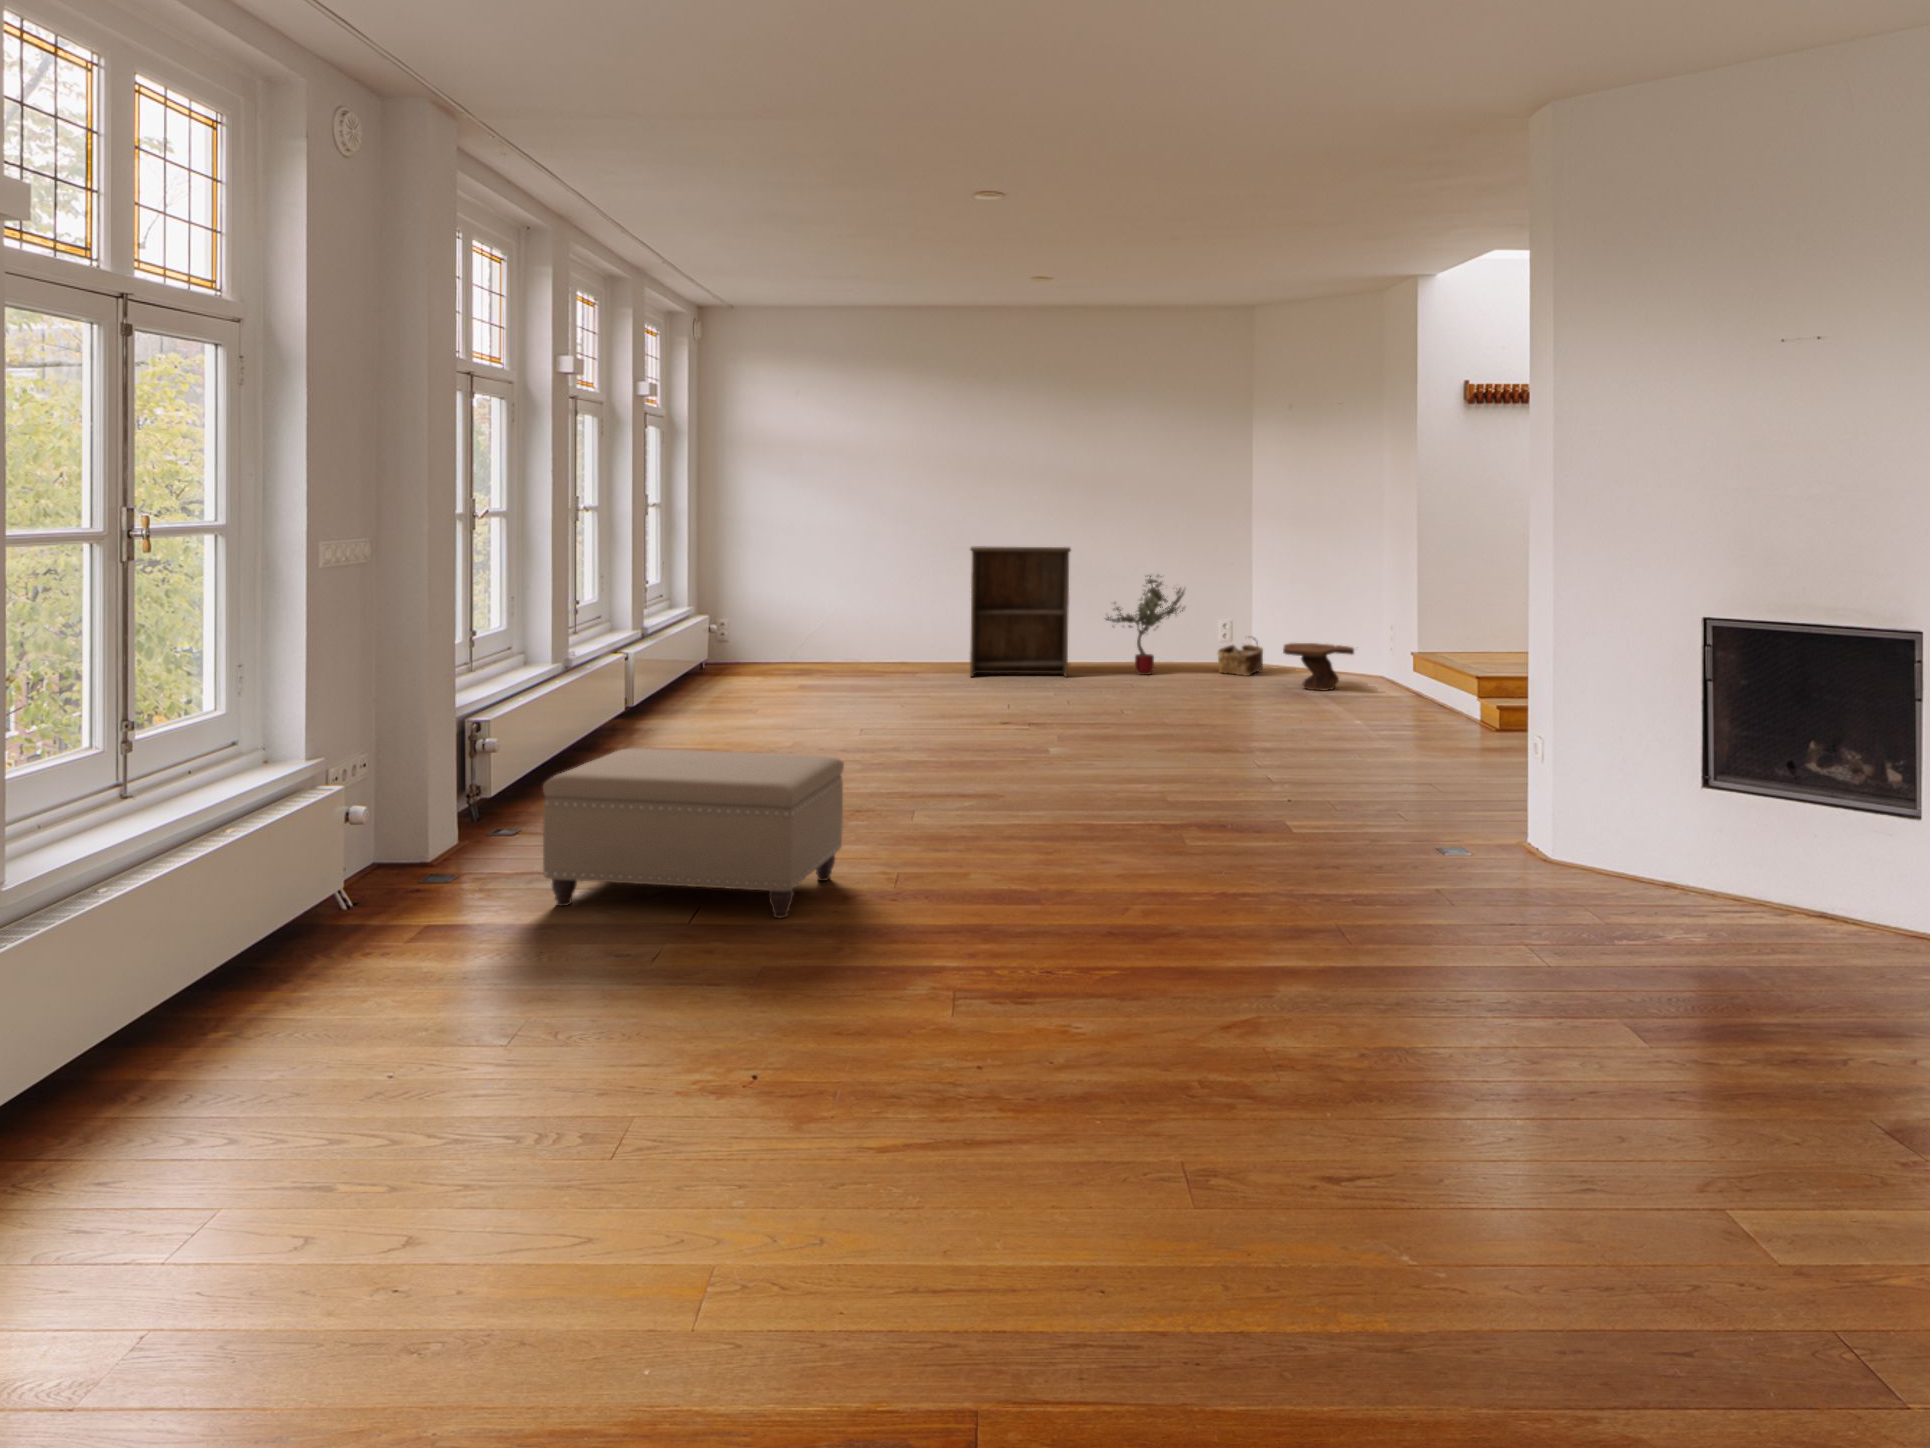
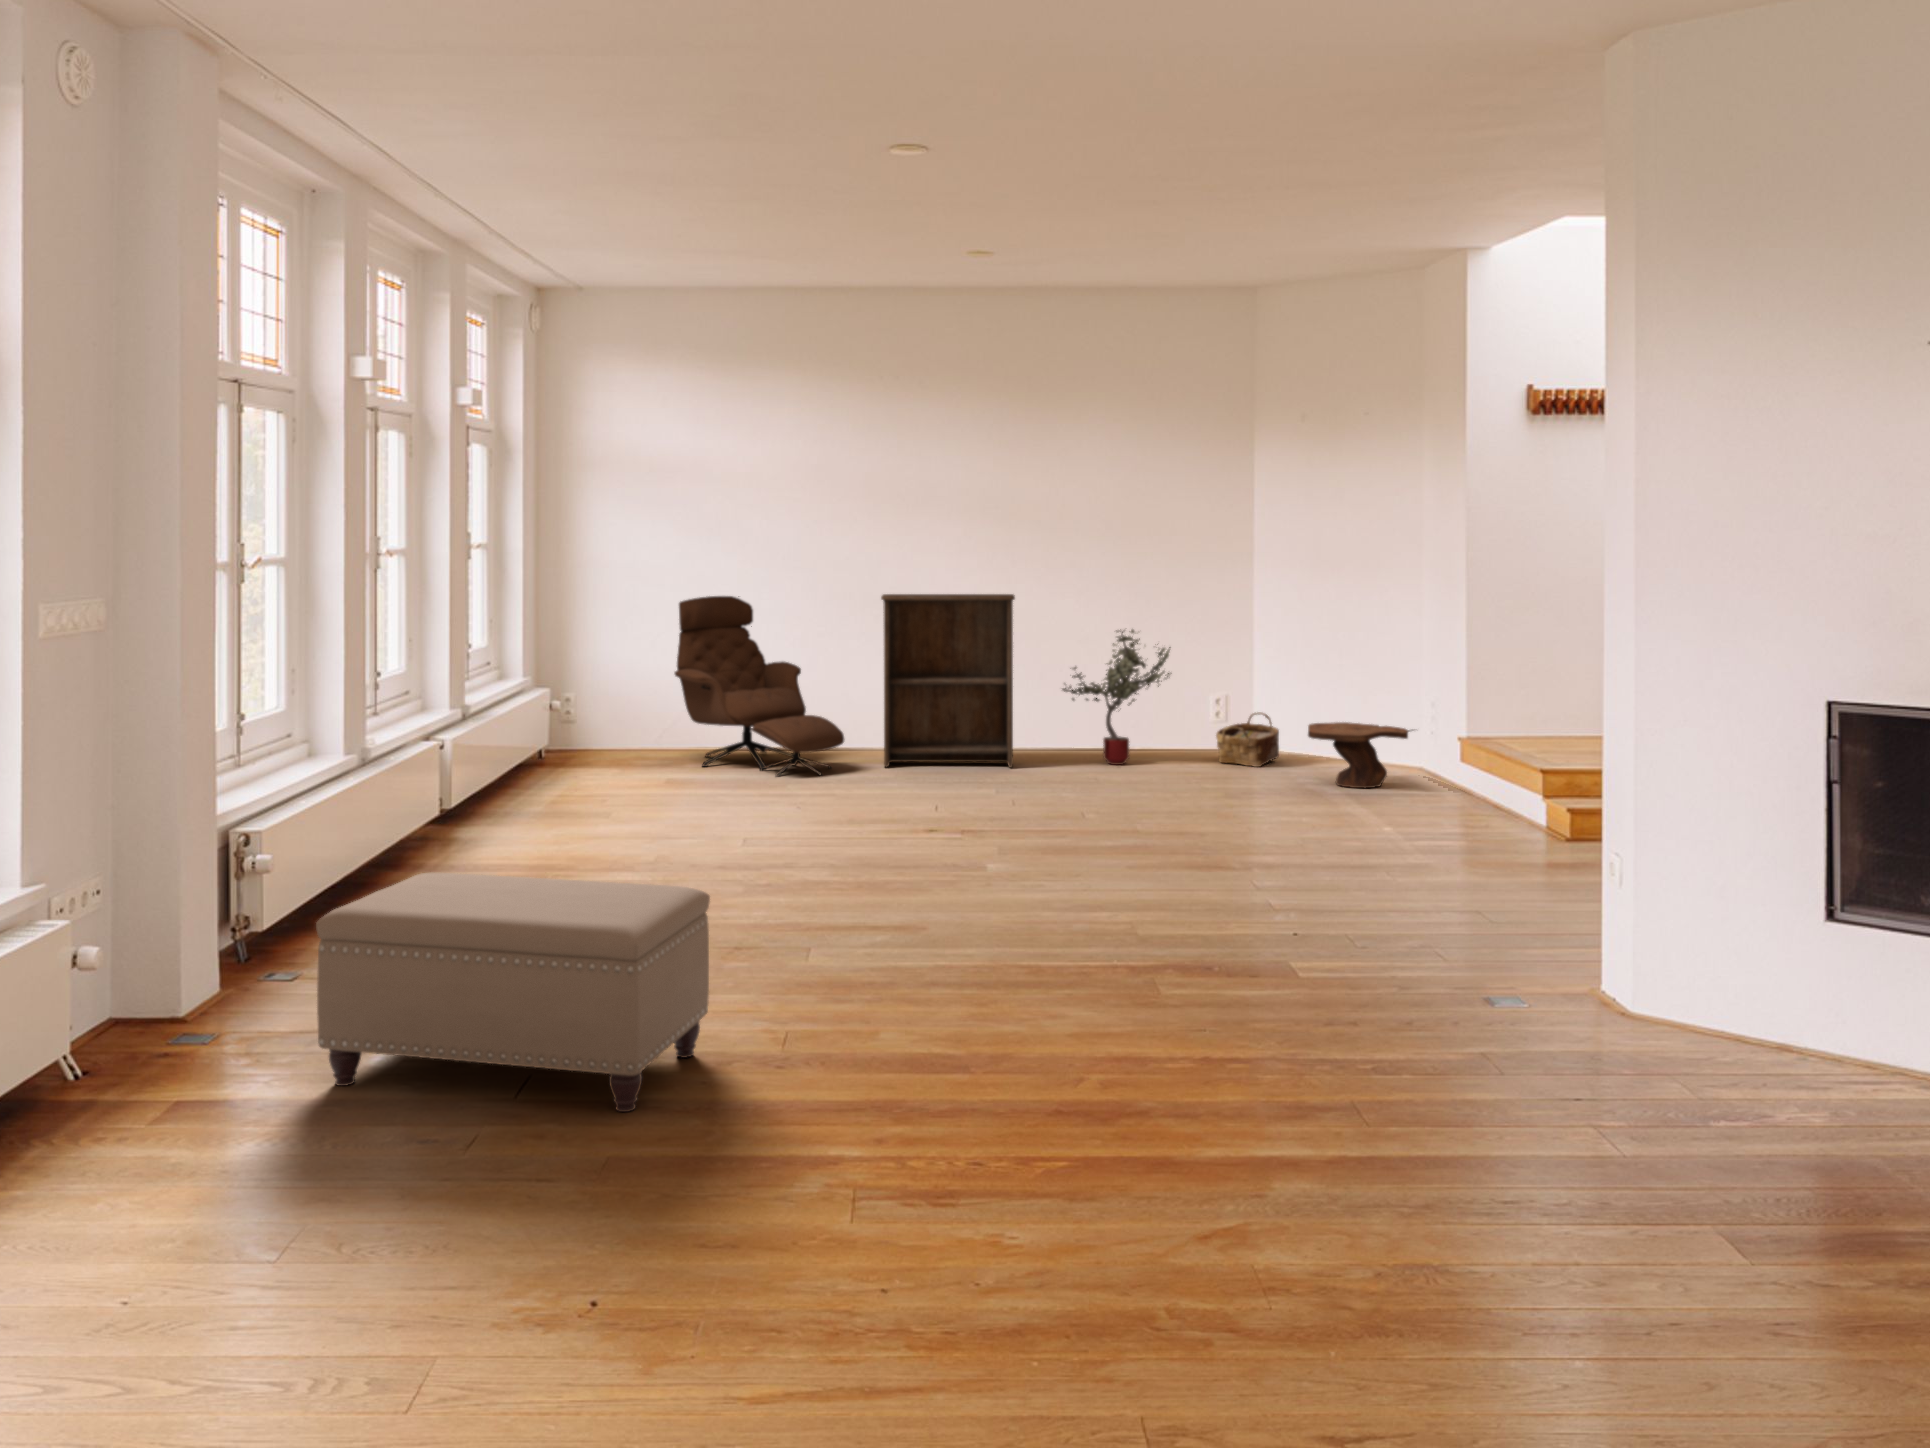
lounge chair: none [809,547,940,684] -> present [675,596,844,777]

